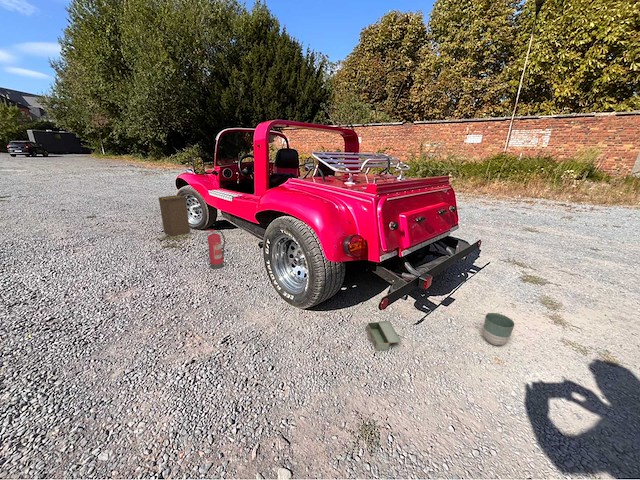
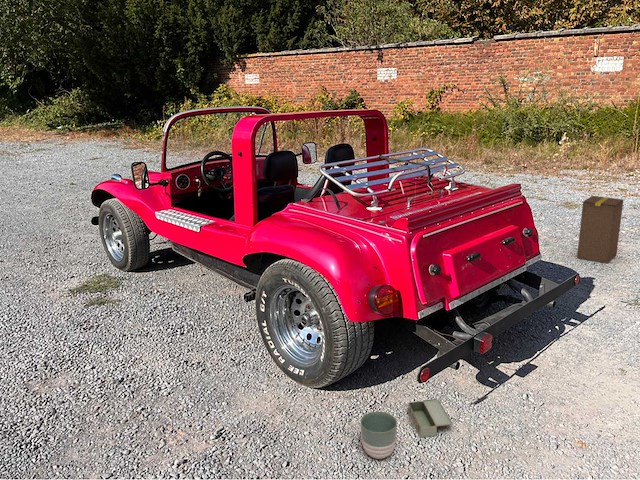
cardboard box: present [159,195,190,236] -> present [577,196,623,263]
fire extinguisher: present [206,230,225,269] -> none [164,278,191,337]
planter: present [483,313,514,345] -> present [361,412,397,459]

